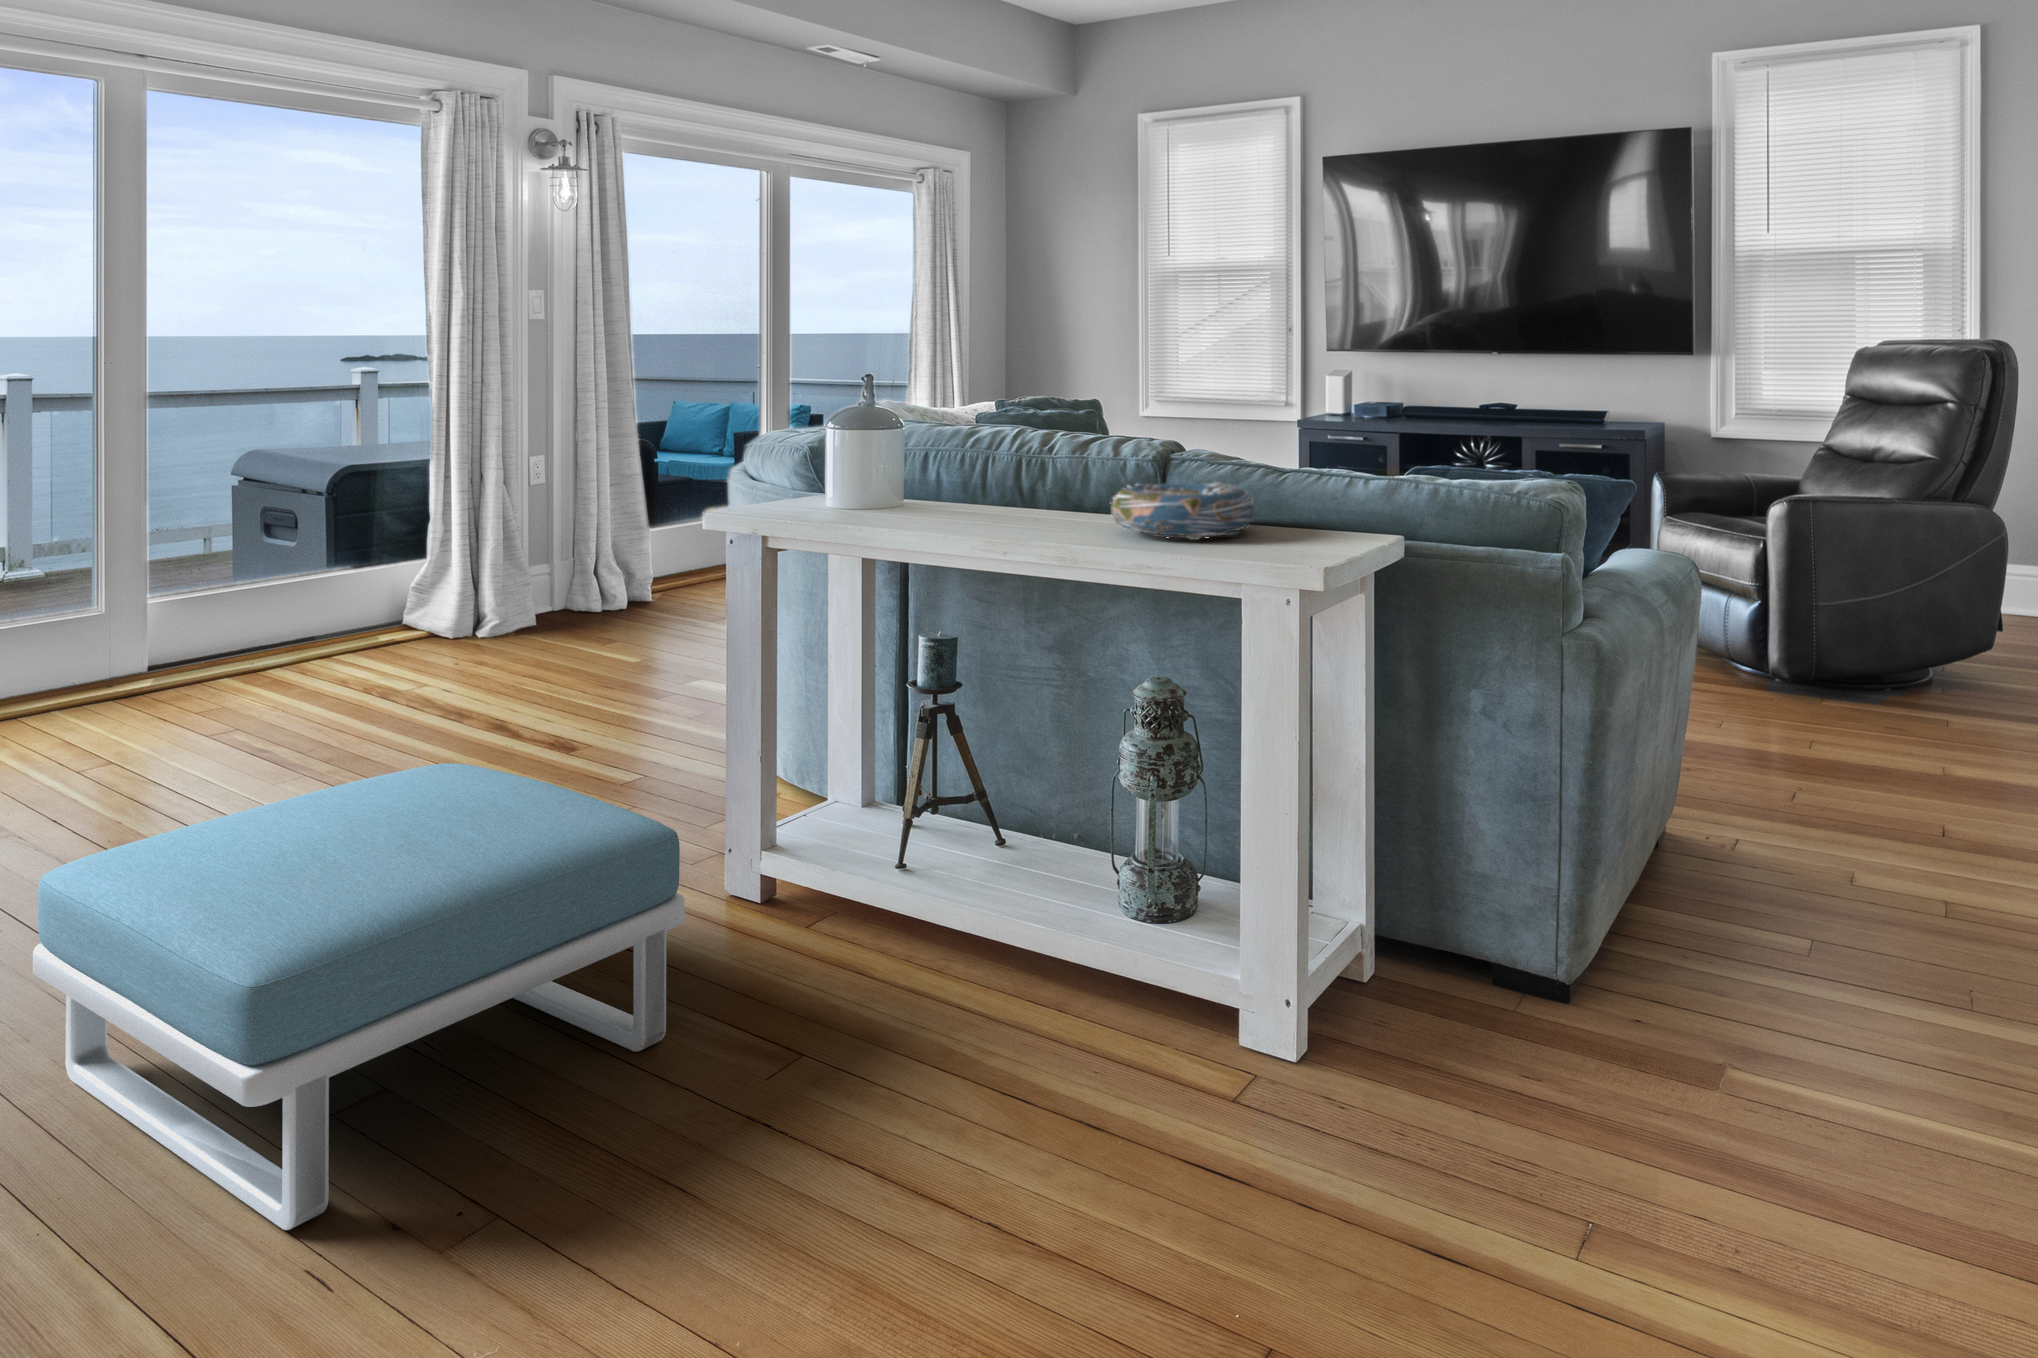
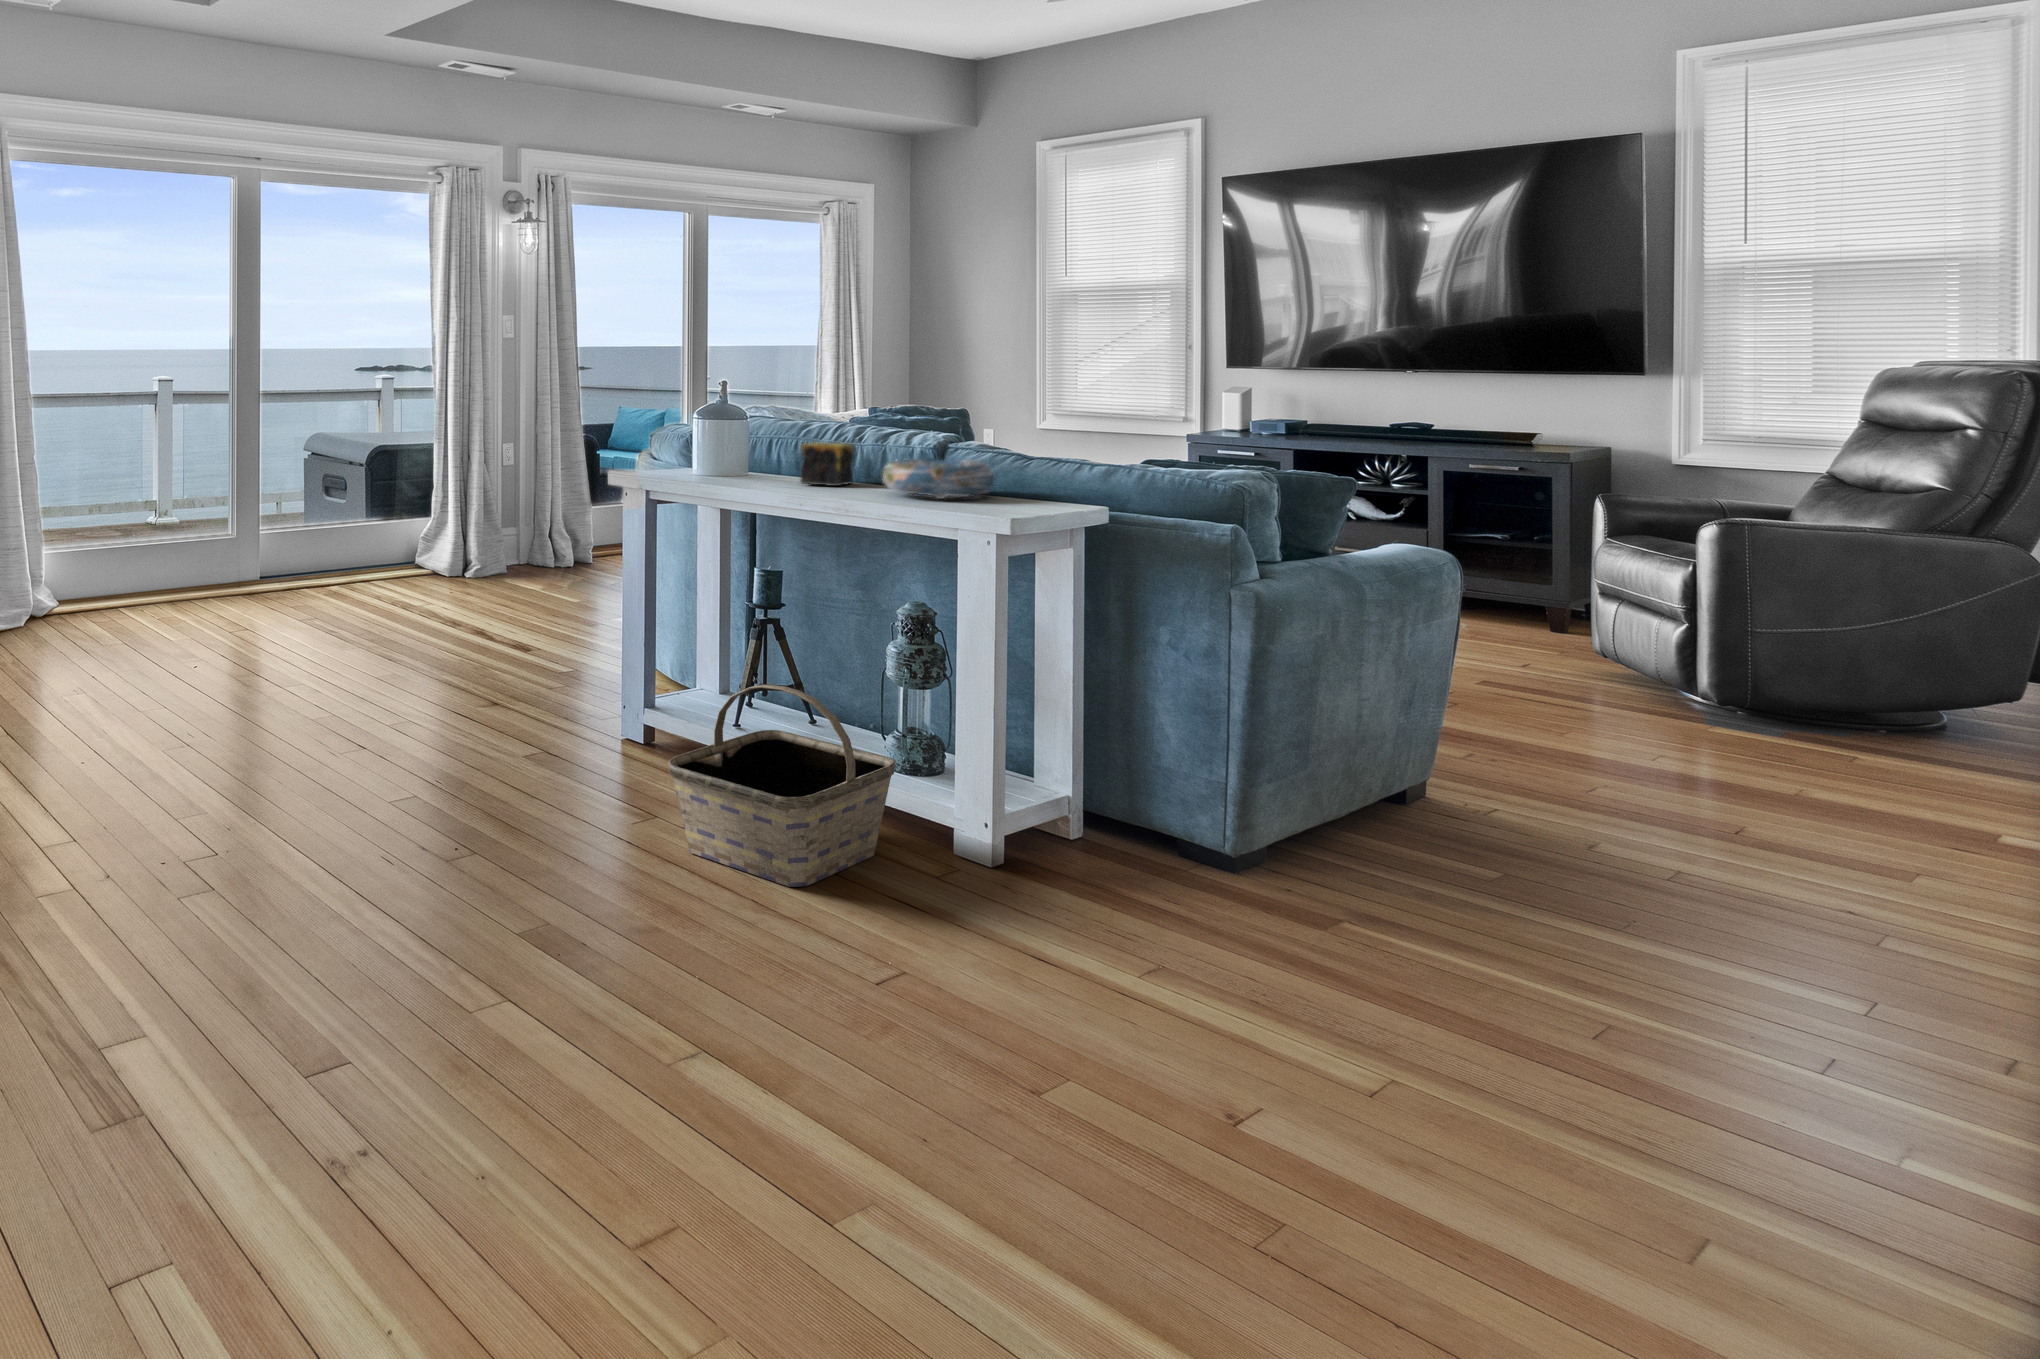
candle: none [990,462,1056,523] -> present [801,443,854,486]
footstool: present [33,763,685,1230] -> none [226,626,581,850]
basket: none [837,829,1154,1150] -> present [668,684,896,887]

